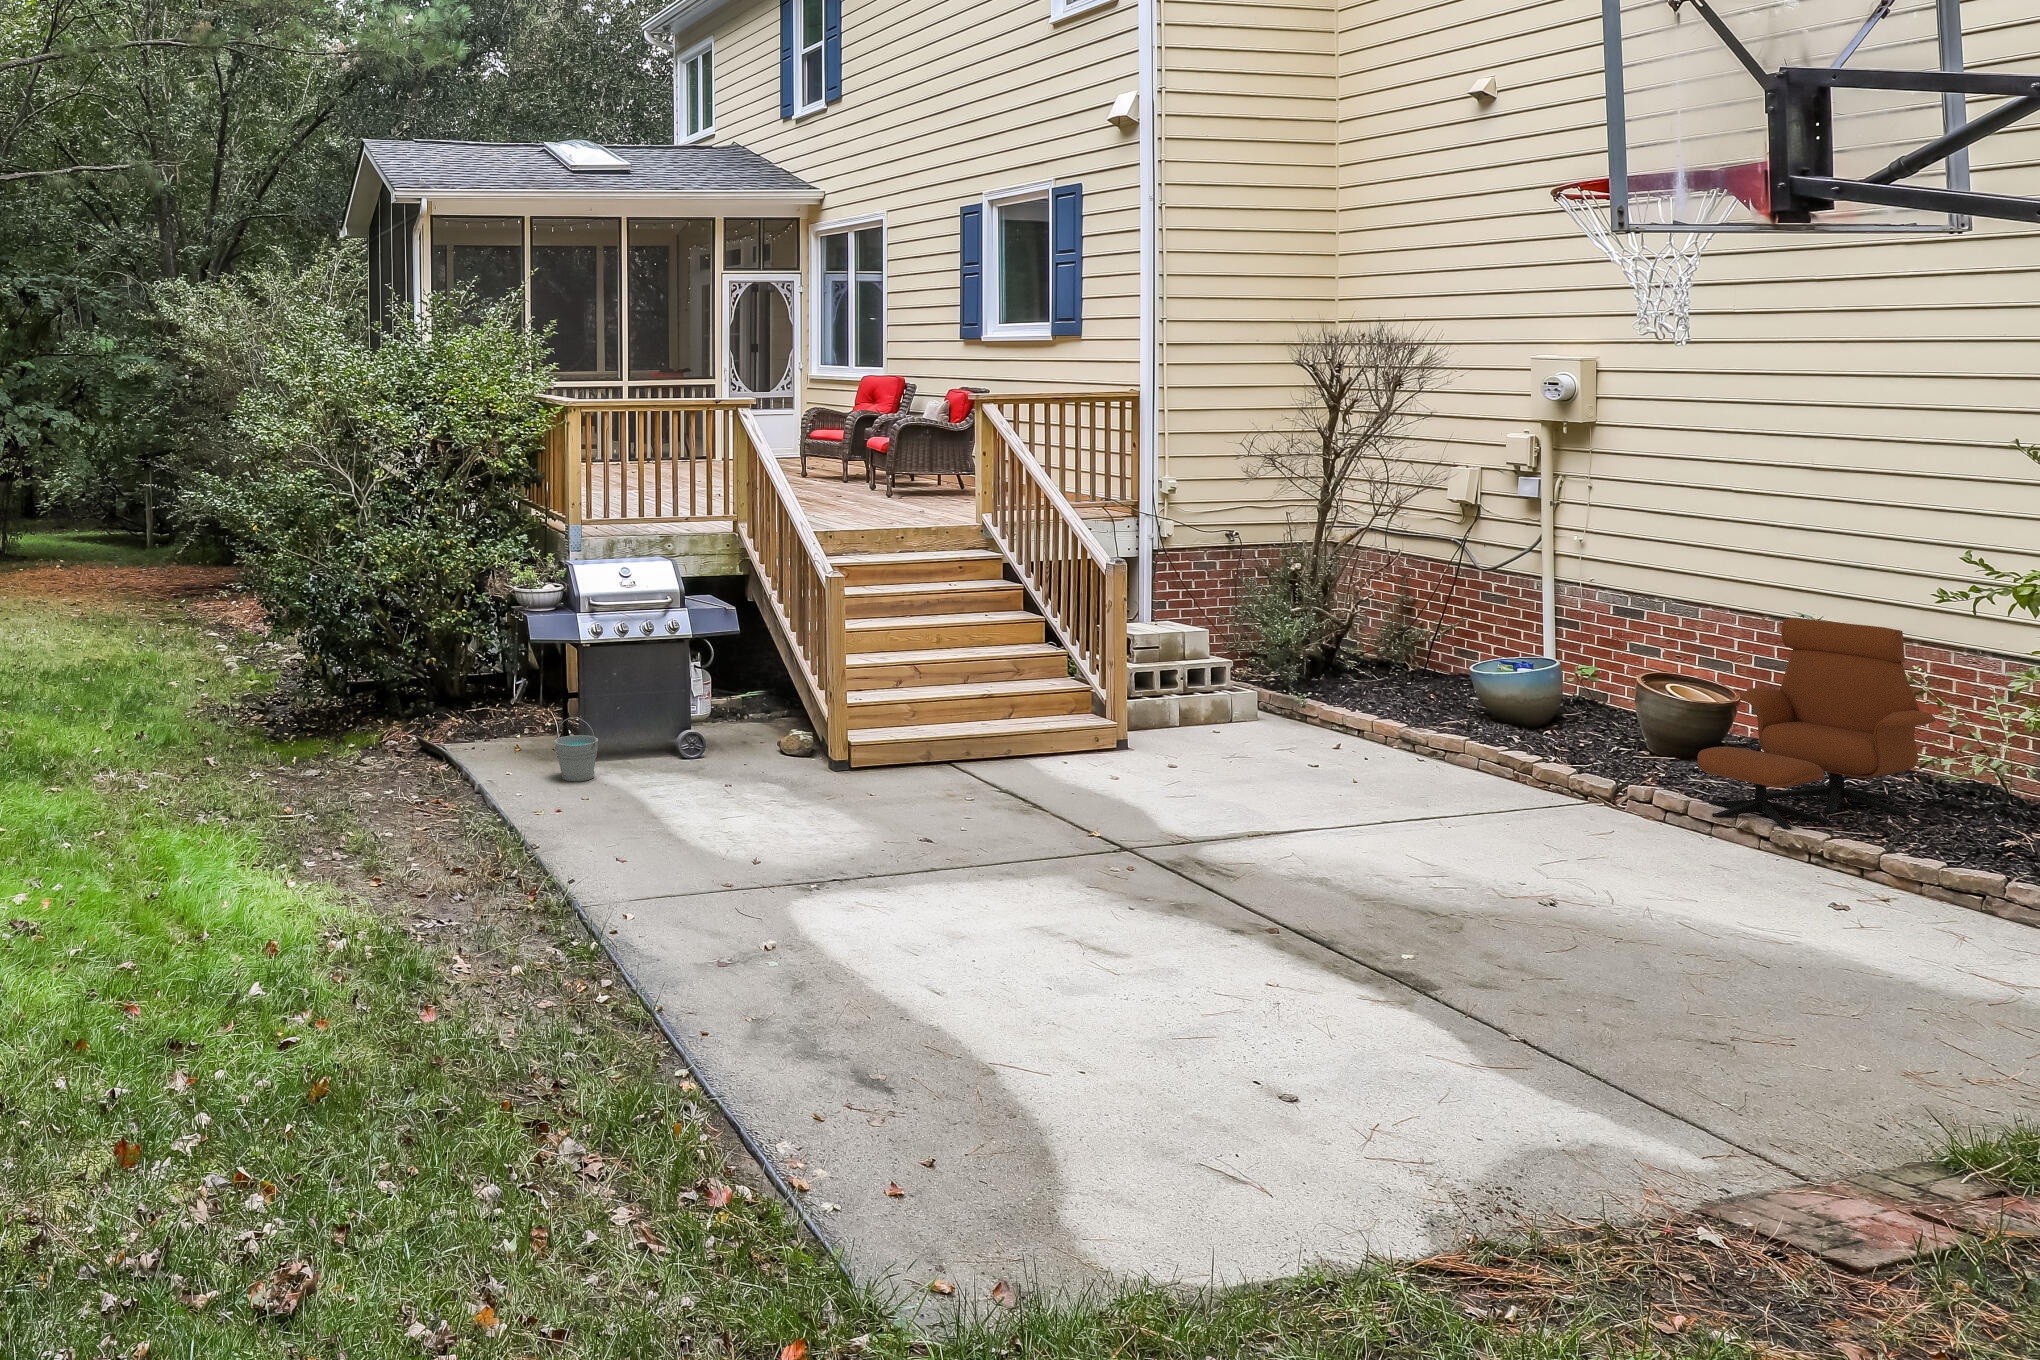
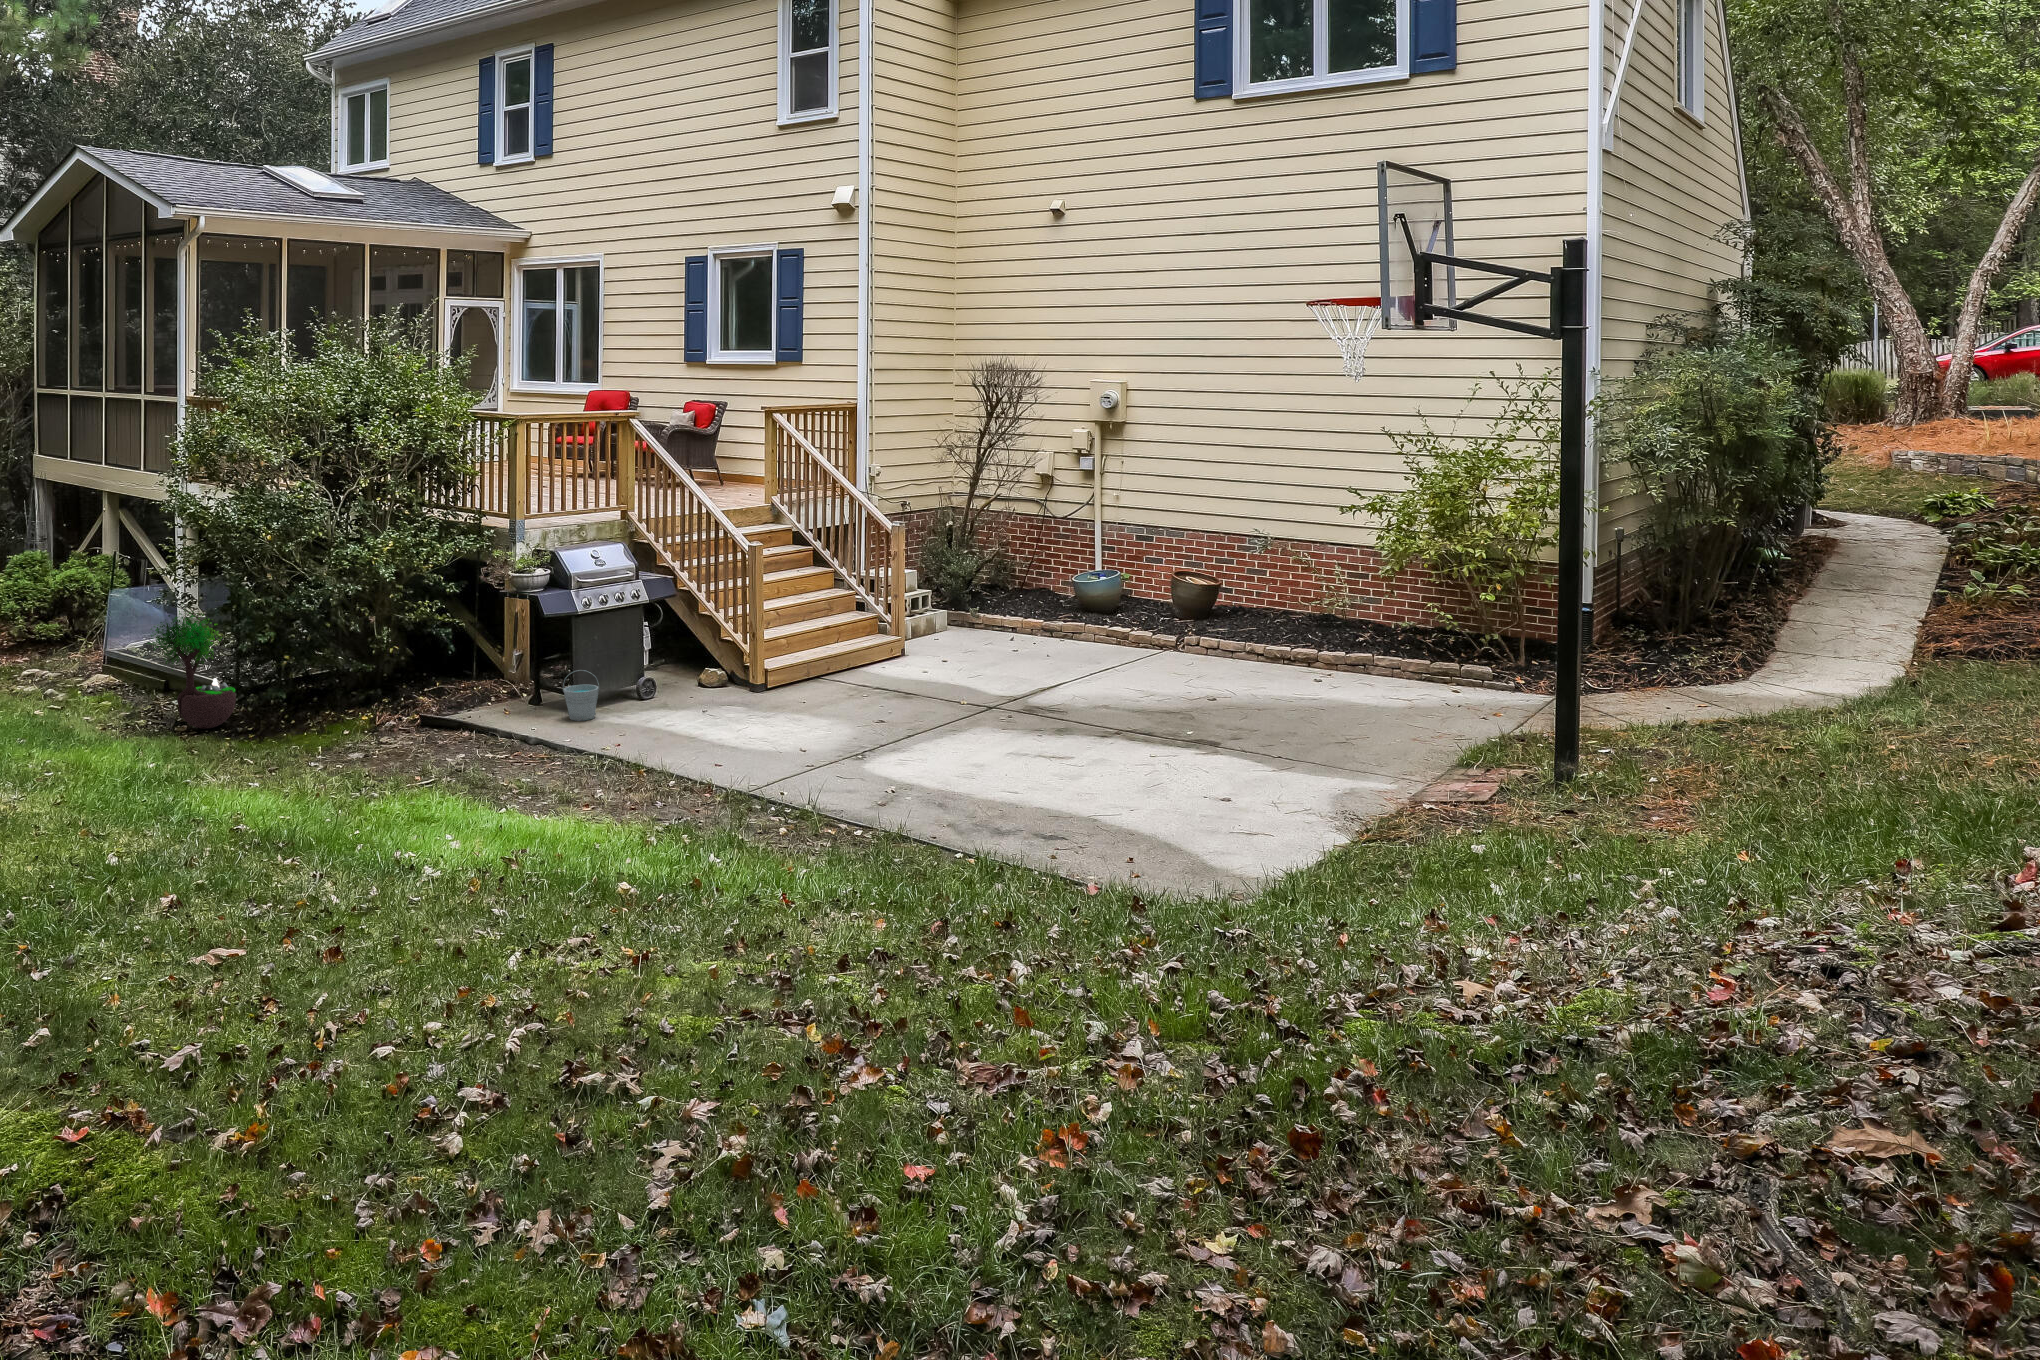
potted tree: none [185,595,269,730] -> present [147,604,236,729]
lounge chair: present [1697,618,1936,830] -> none [1212,535,1306,650]

